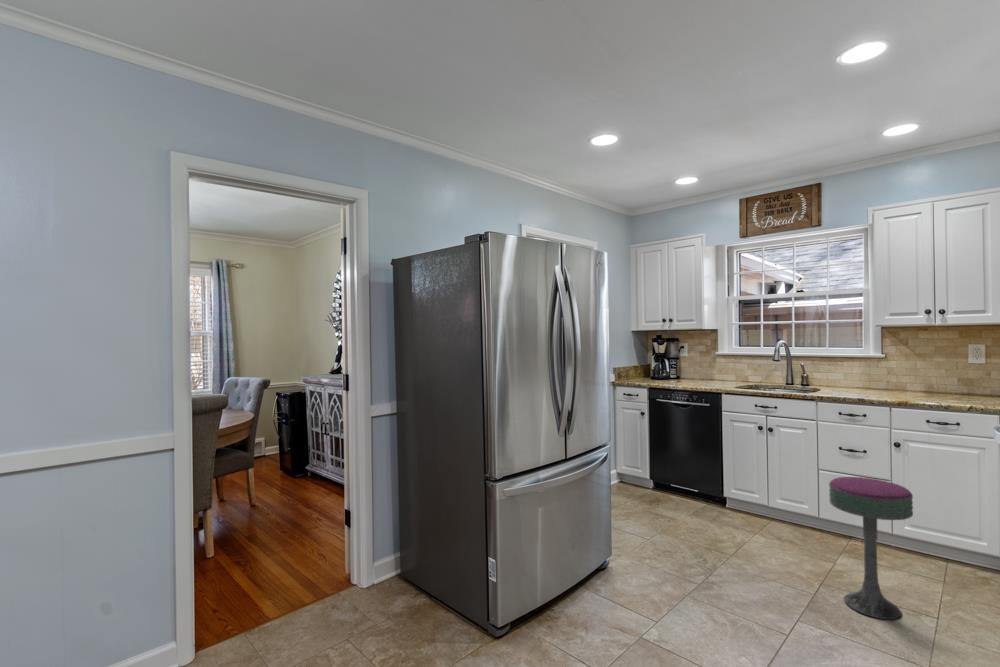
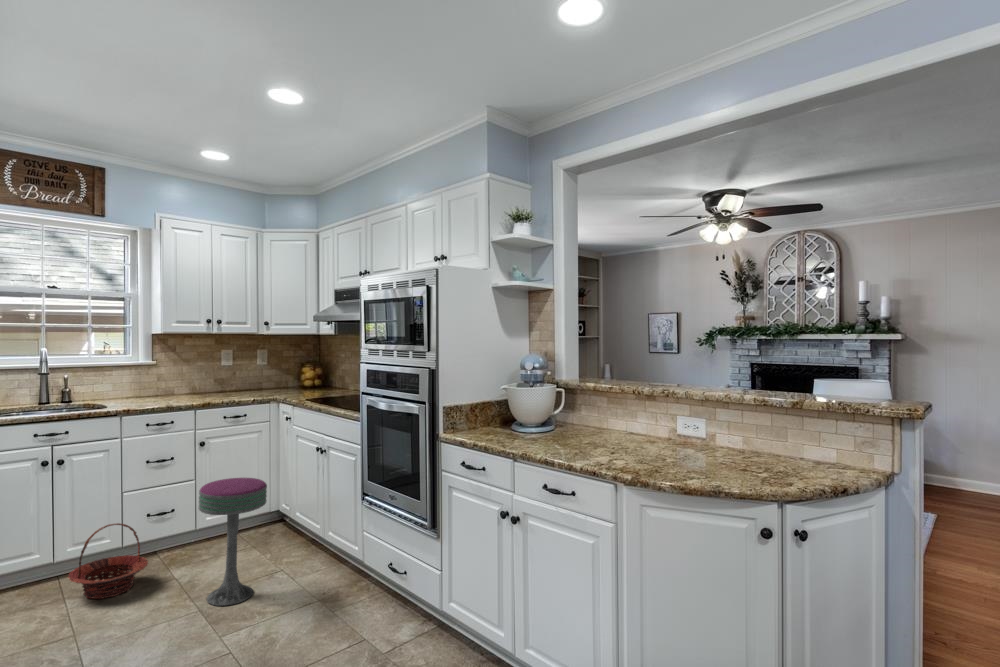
basket: none [758,490,824,554] -> present [68,523,148,599]

